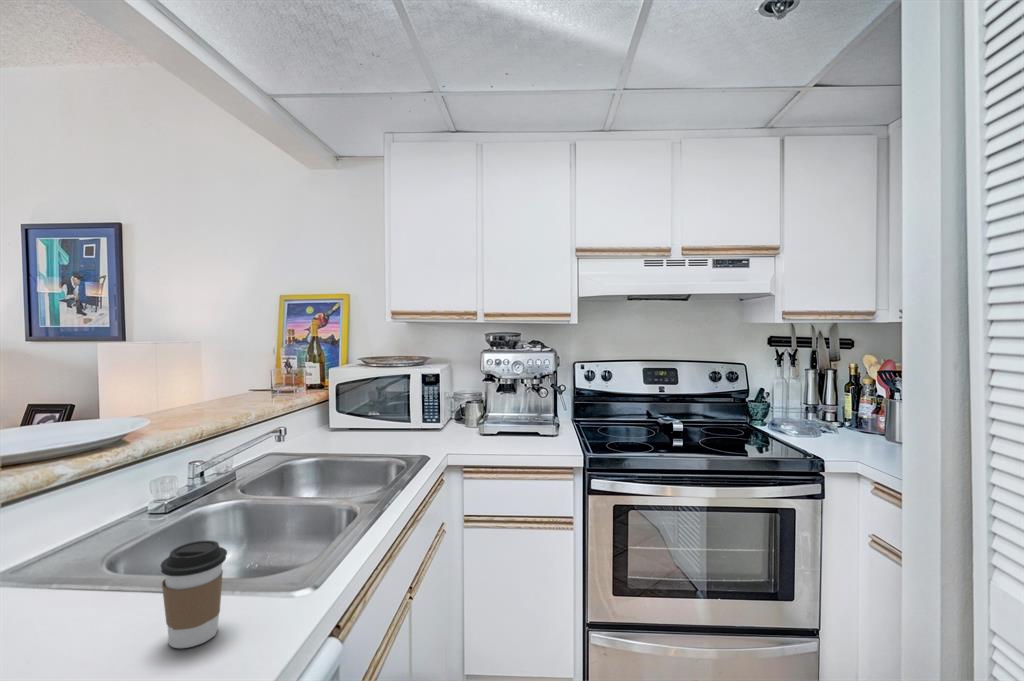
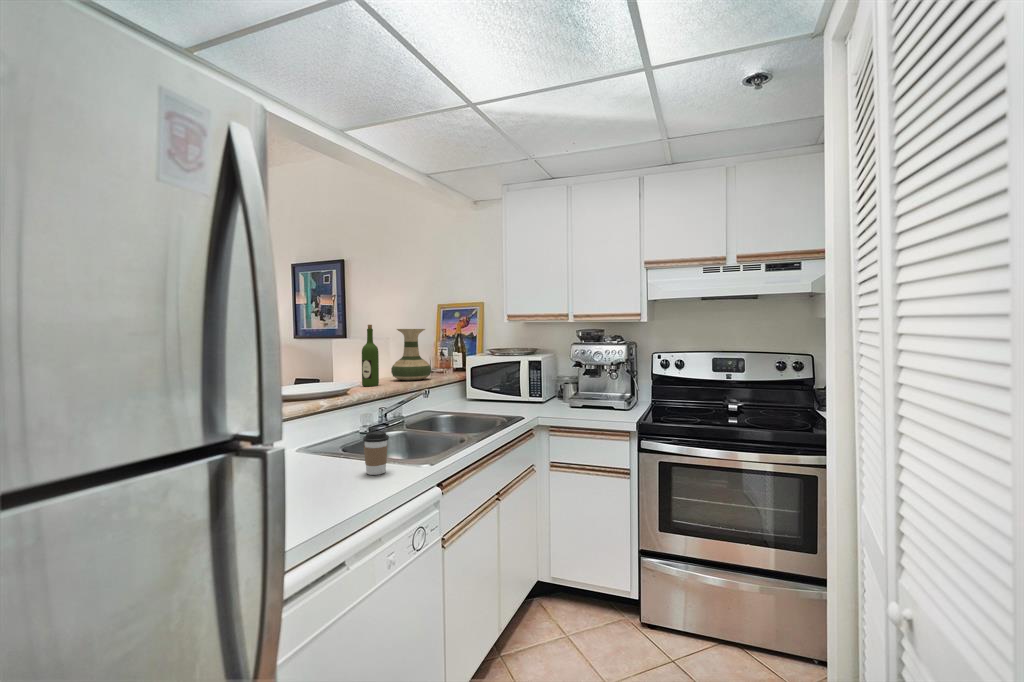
wine bottle: none [154,318,187,422] -> present [362,325,379,386]
vase: none [208,327,276,407] -> present [391,329,431,381]

